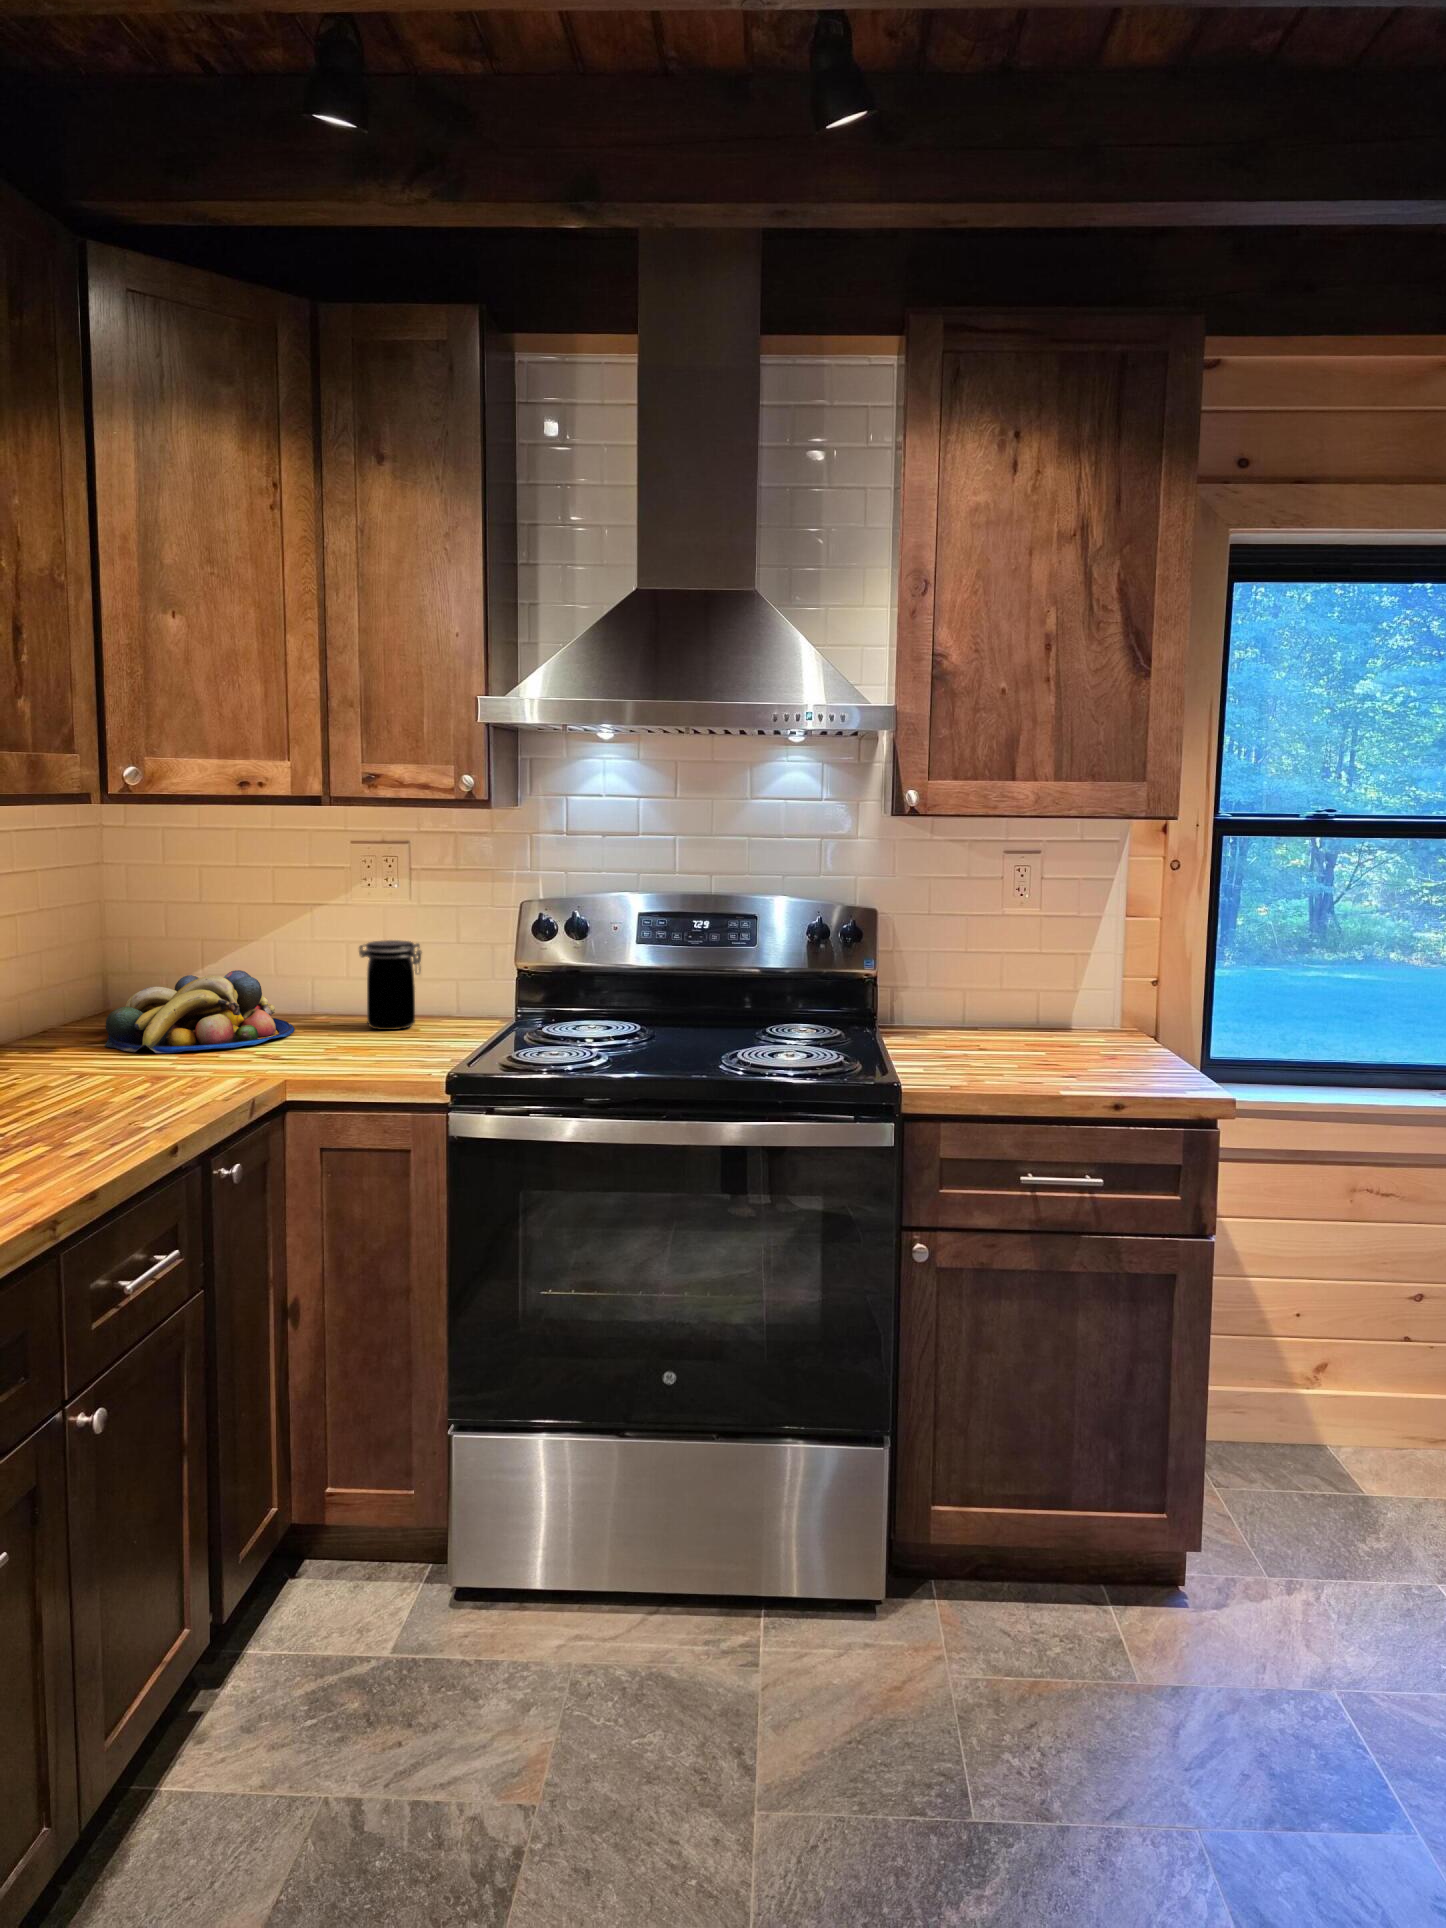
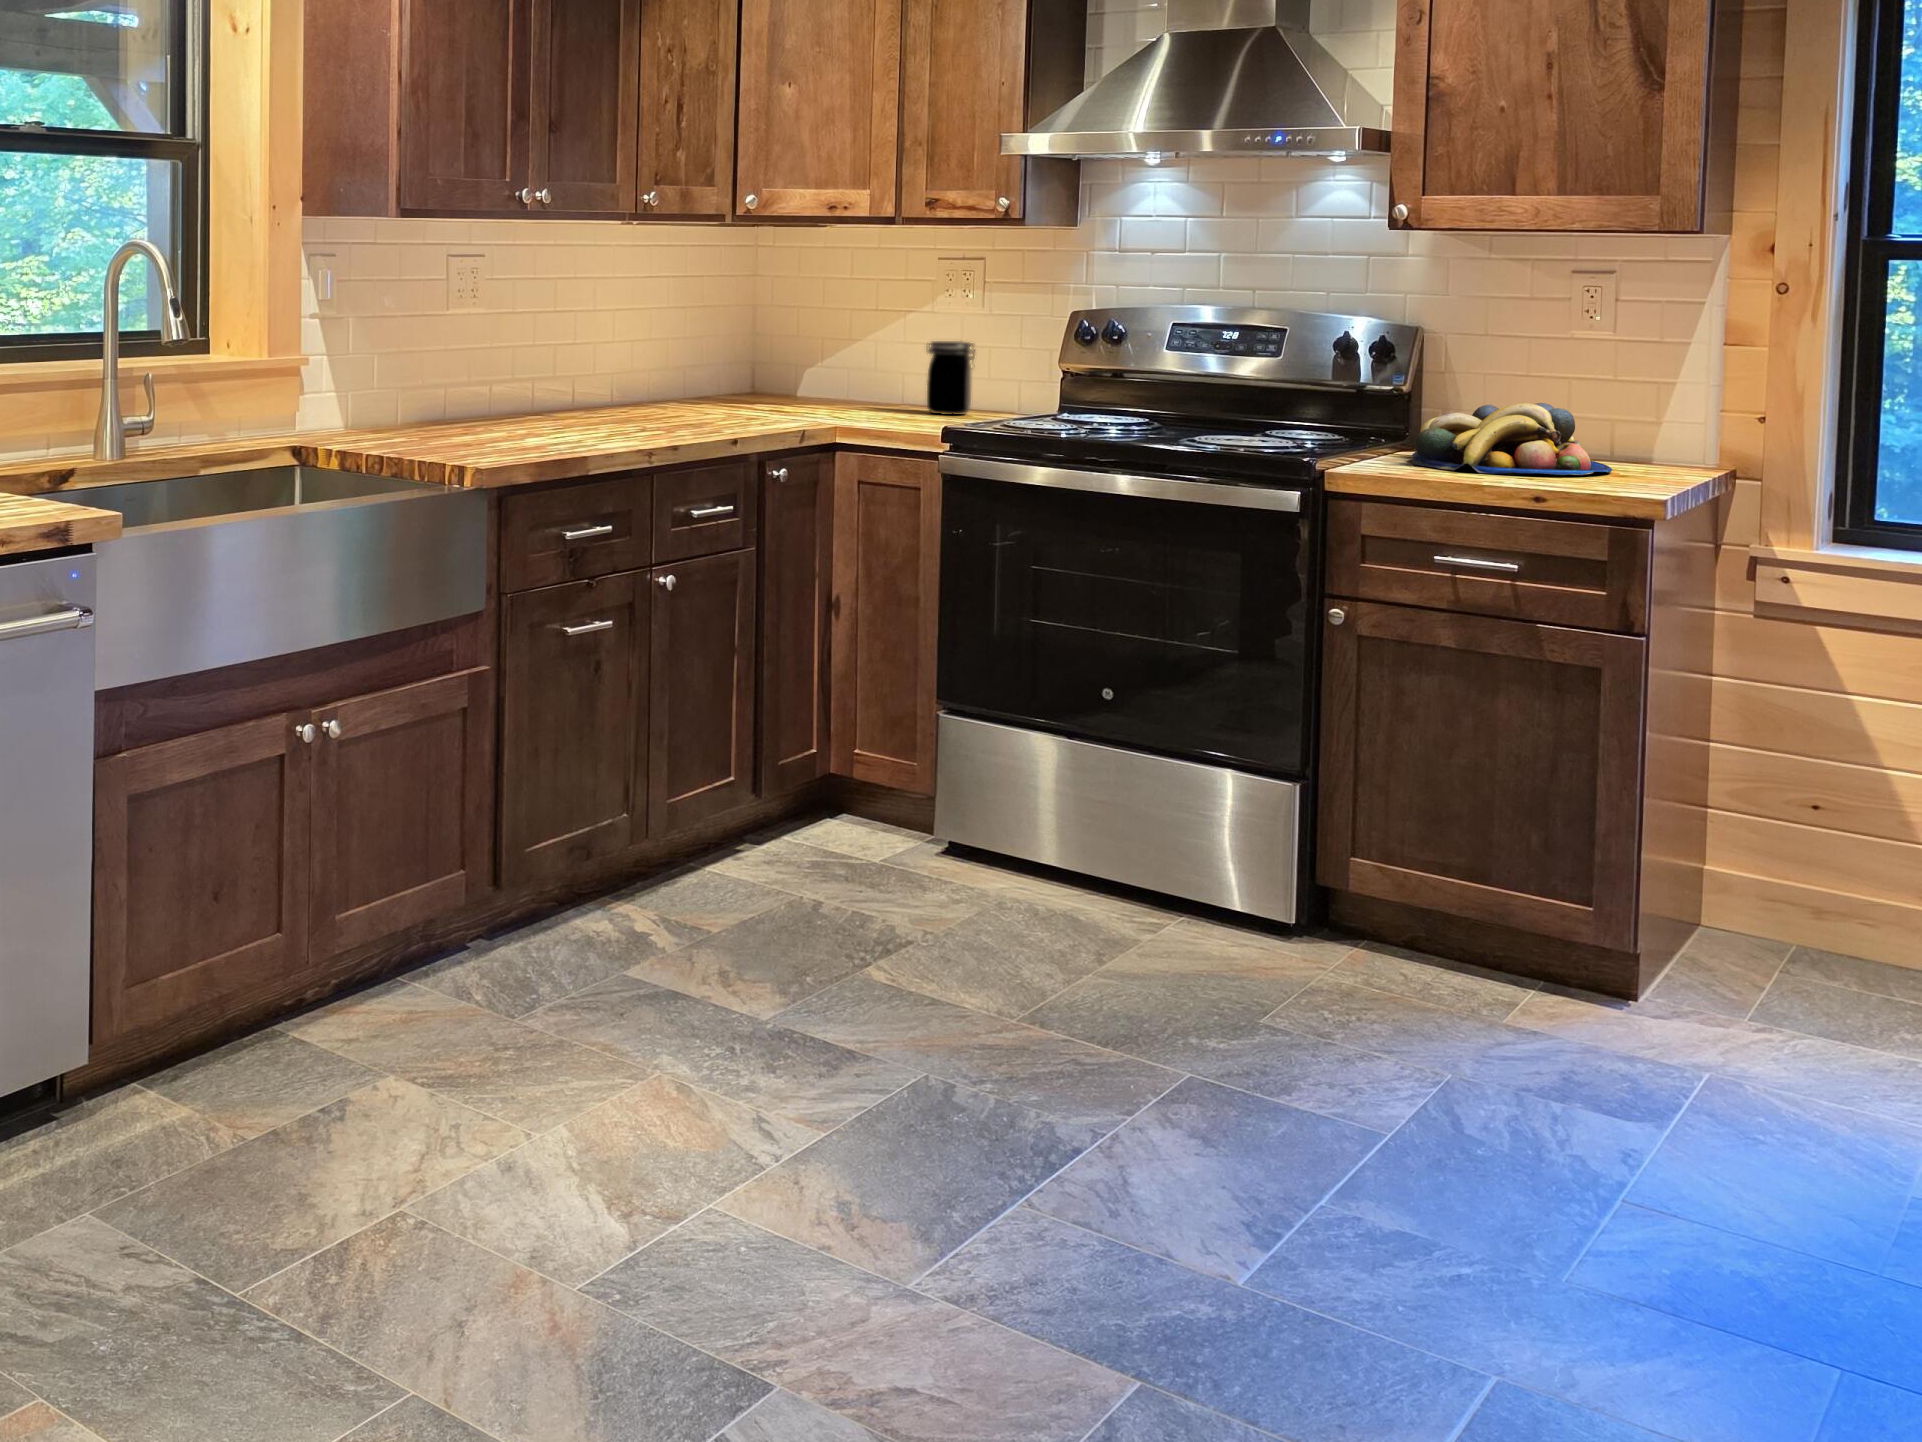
fruit bowl: present [105,970,295,1053] -> present [1412,403,1612,475]

